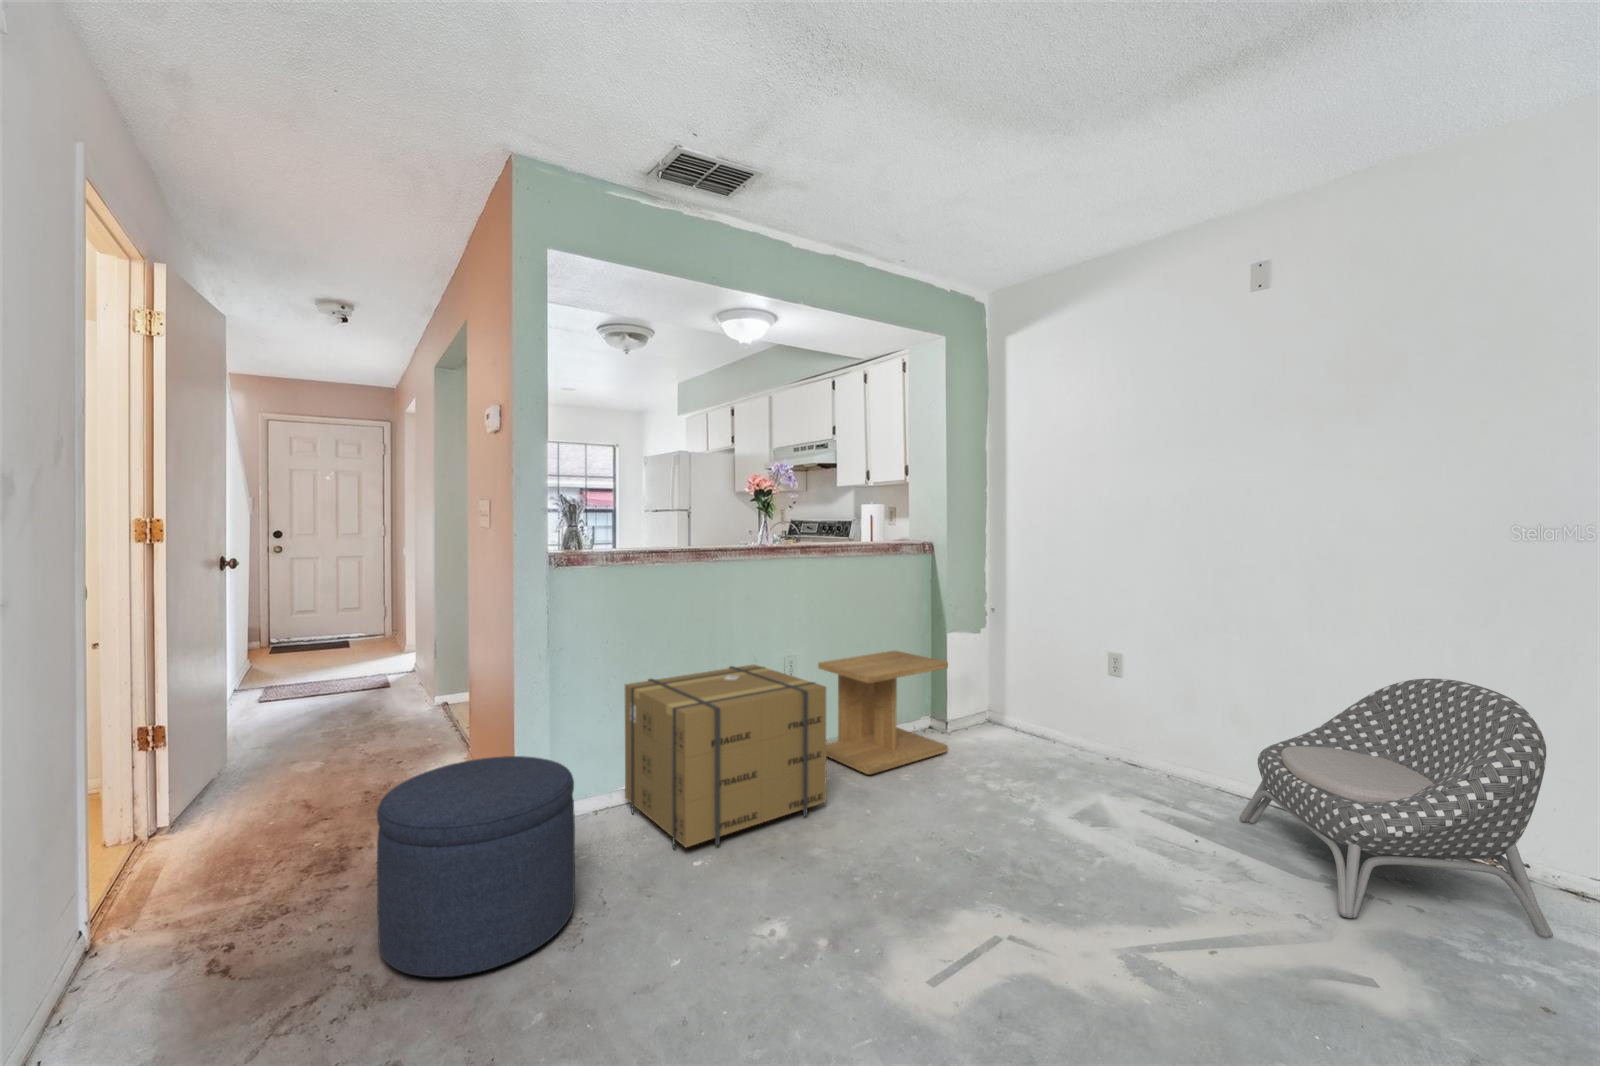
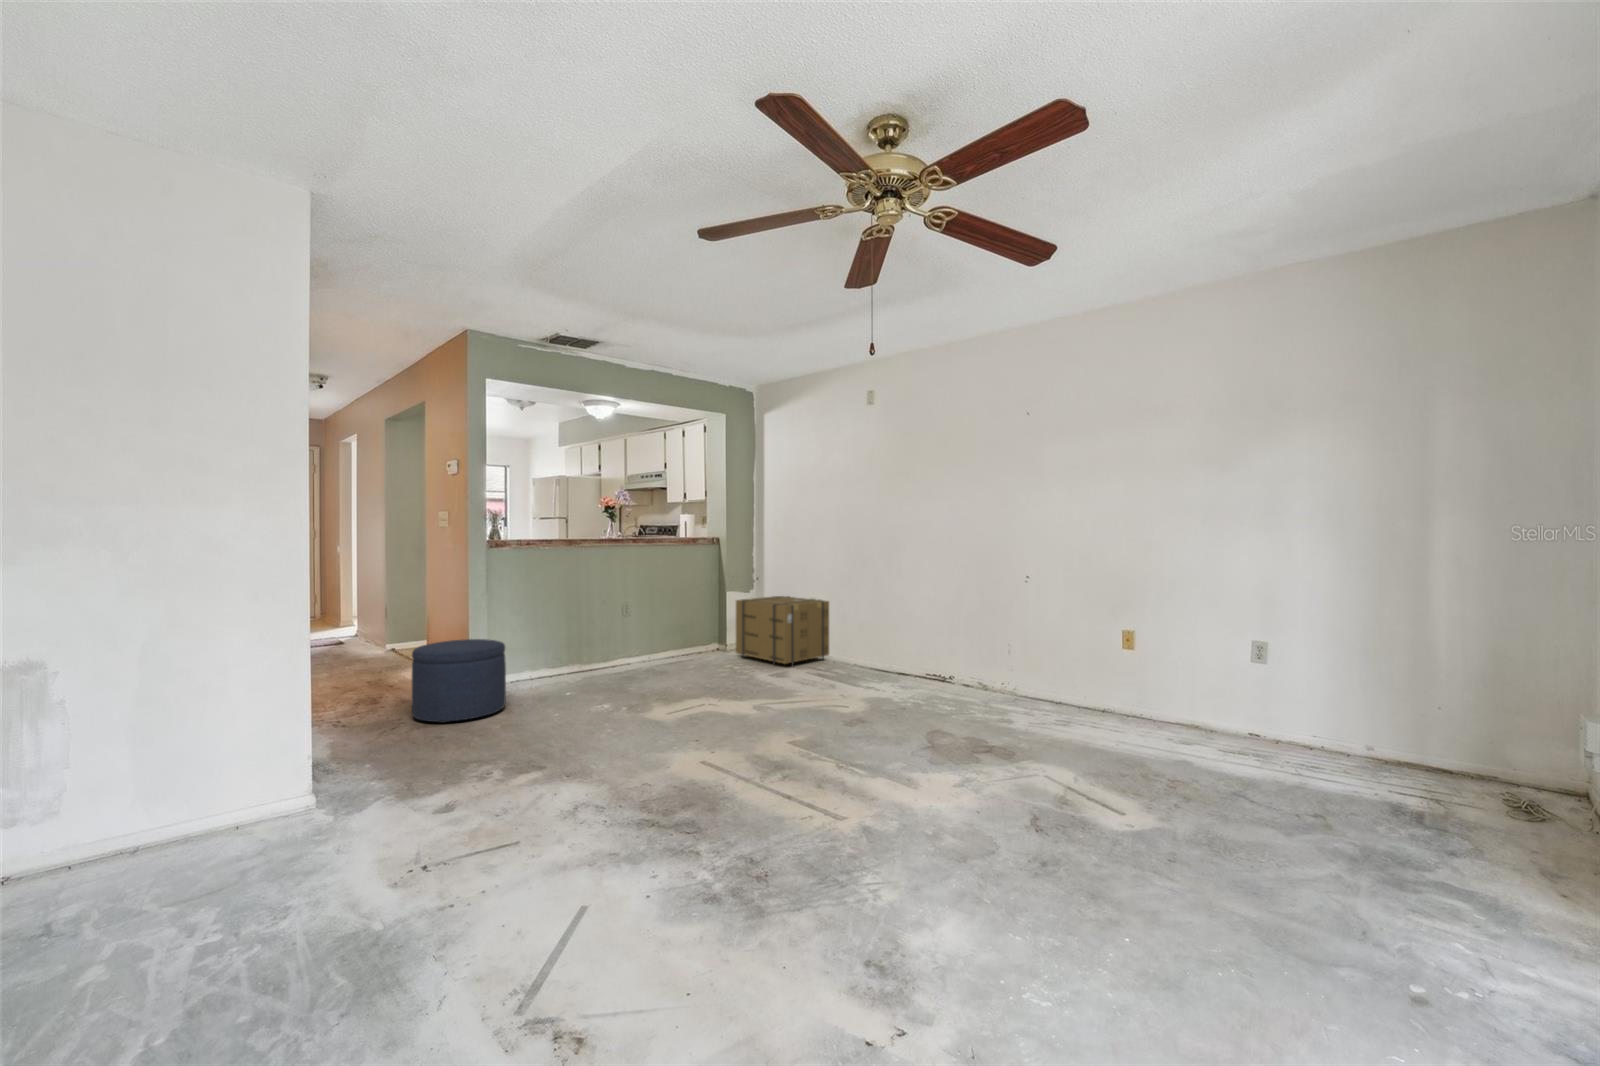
side table: present [818,651,948,774] -> none [644,602,721,666]
cardboard box: present [625,665,826,849] -> present [736,596,829,666]
armchair: present [1239,679,1553,938] -> none [850,596,937,694]

